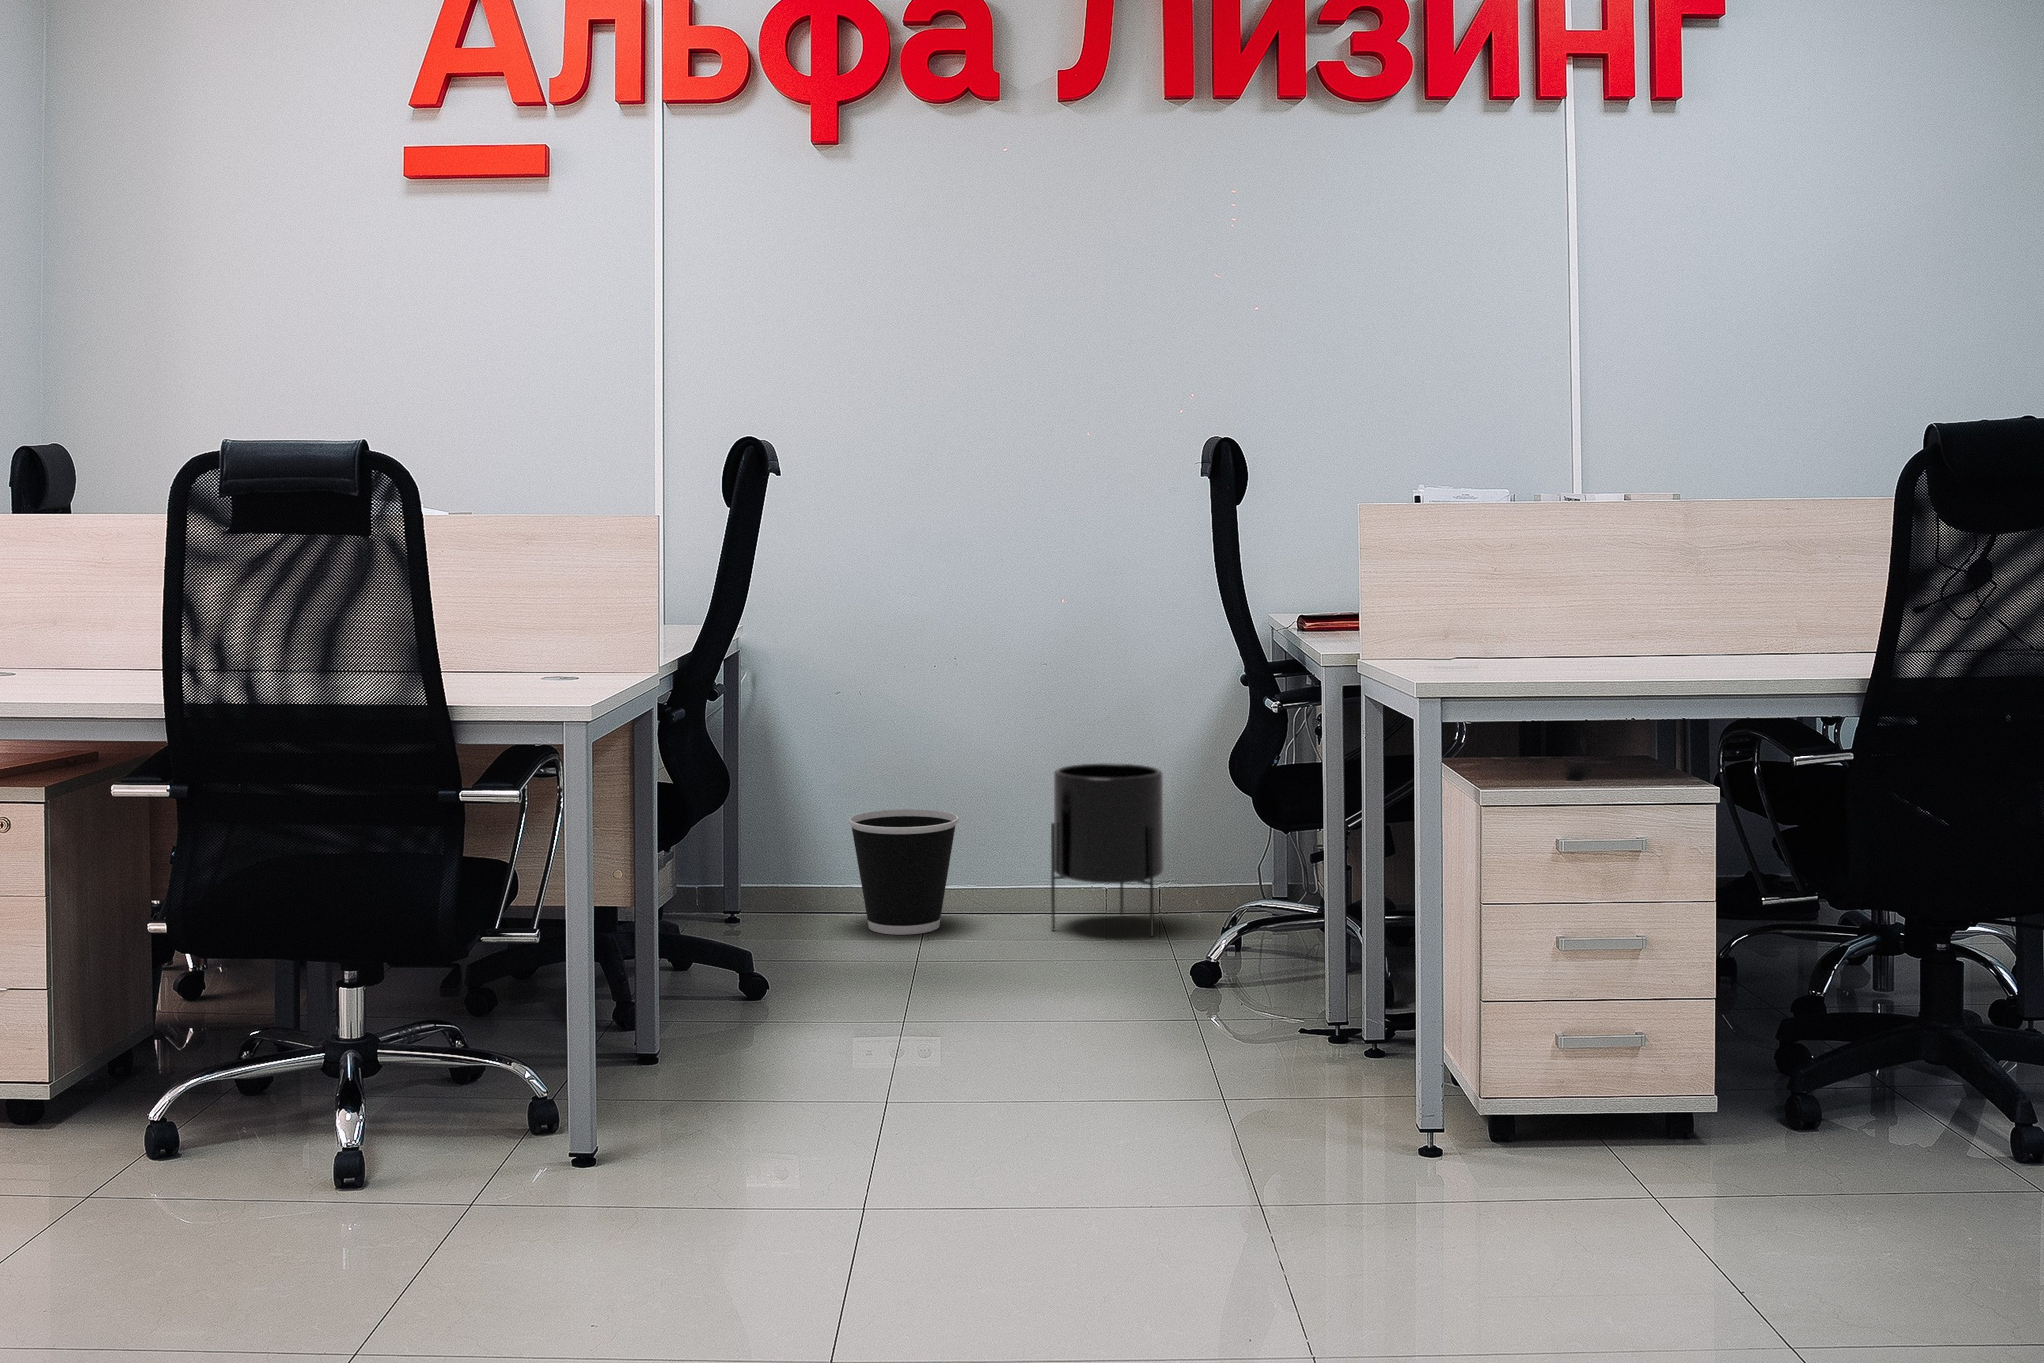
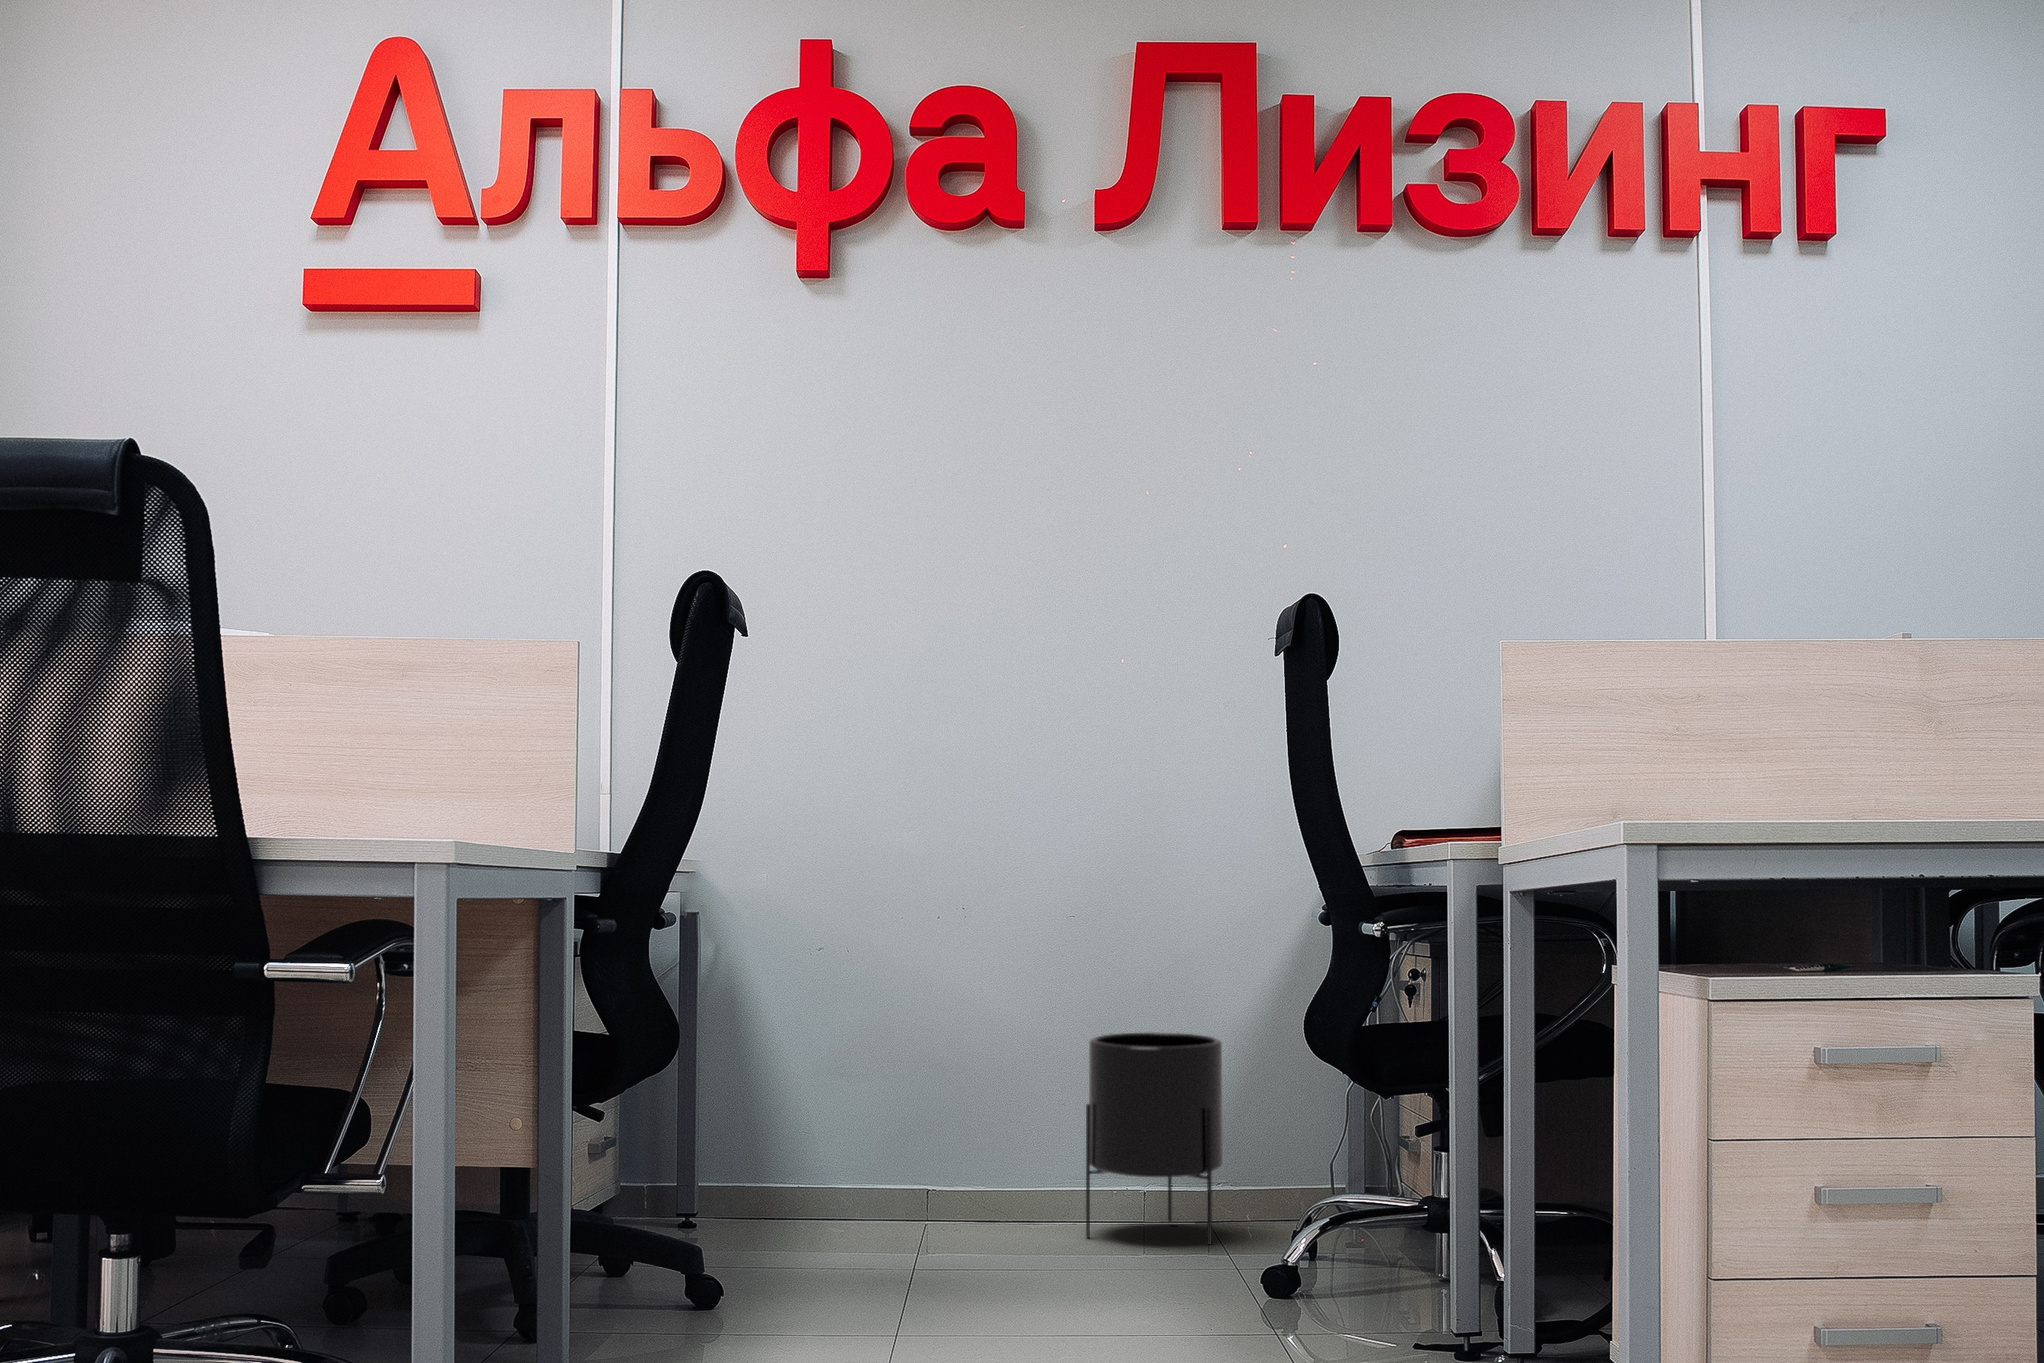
wastebasket: present [849,809,958,935] -> none [837,1089,971,1242]

